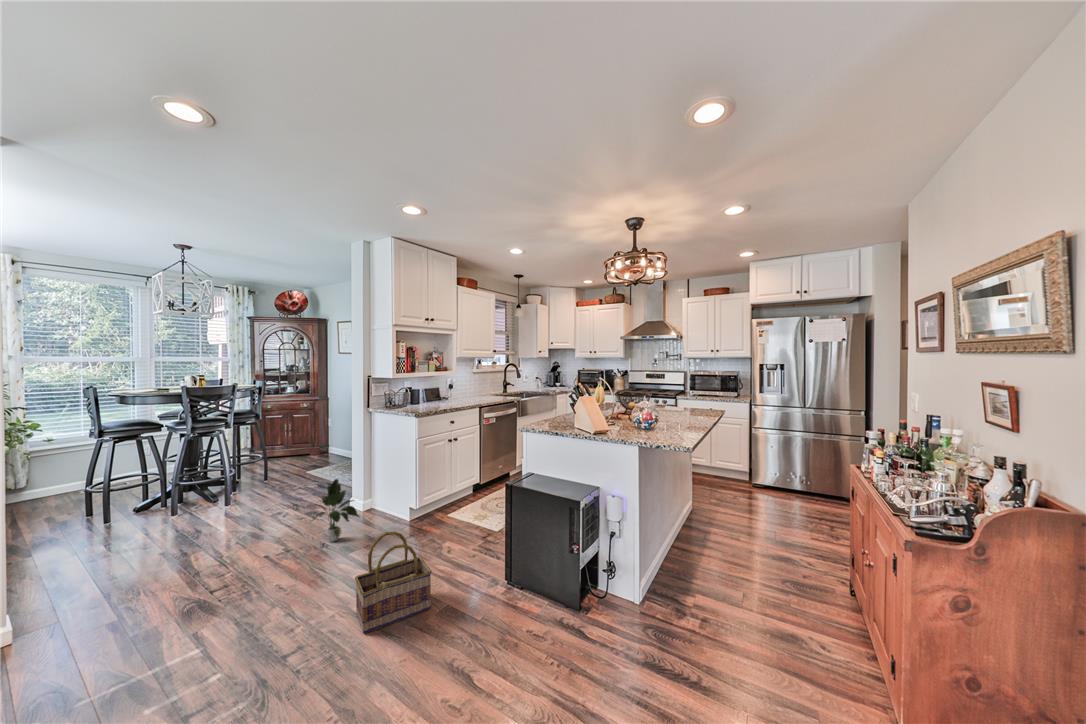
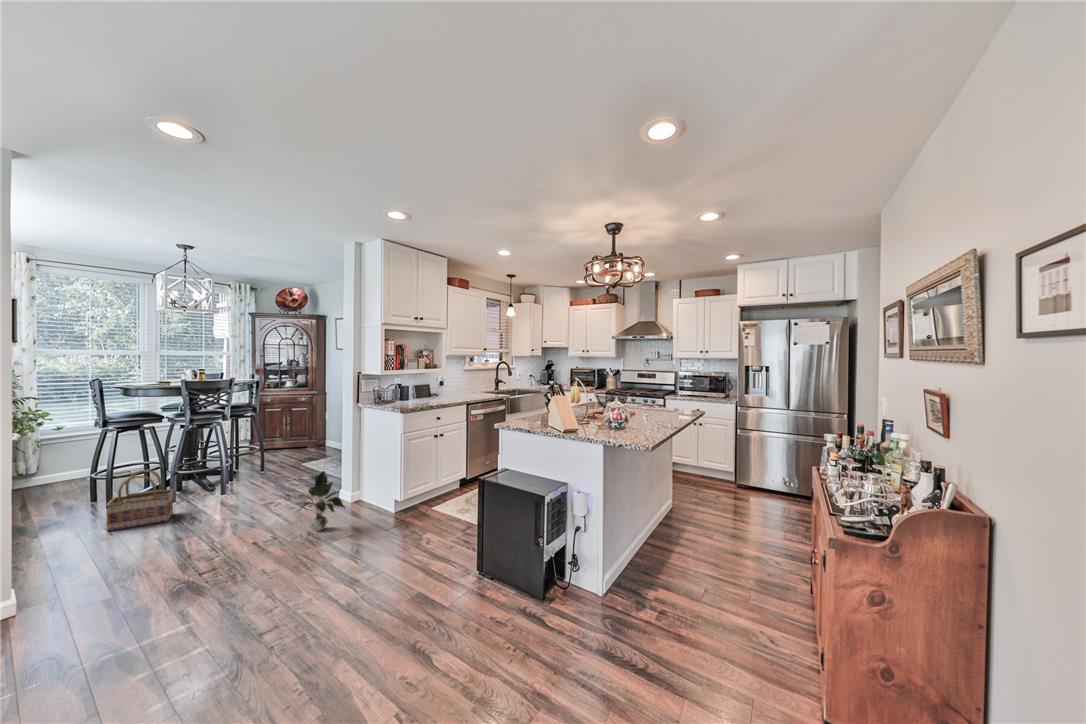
basket: present [355,532,432,634] -> present [106,470,173,531]

